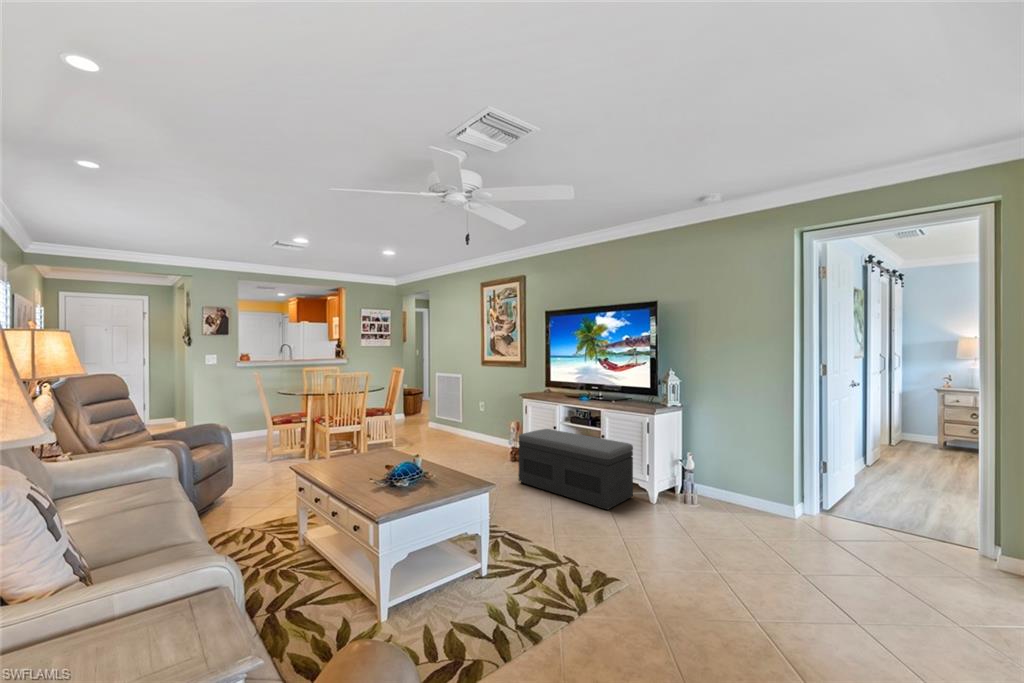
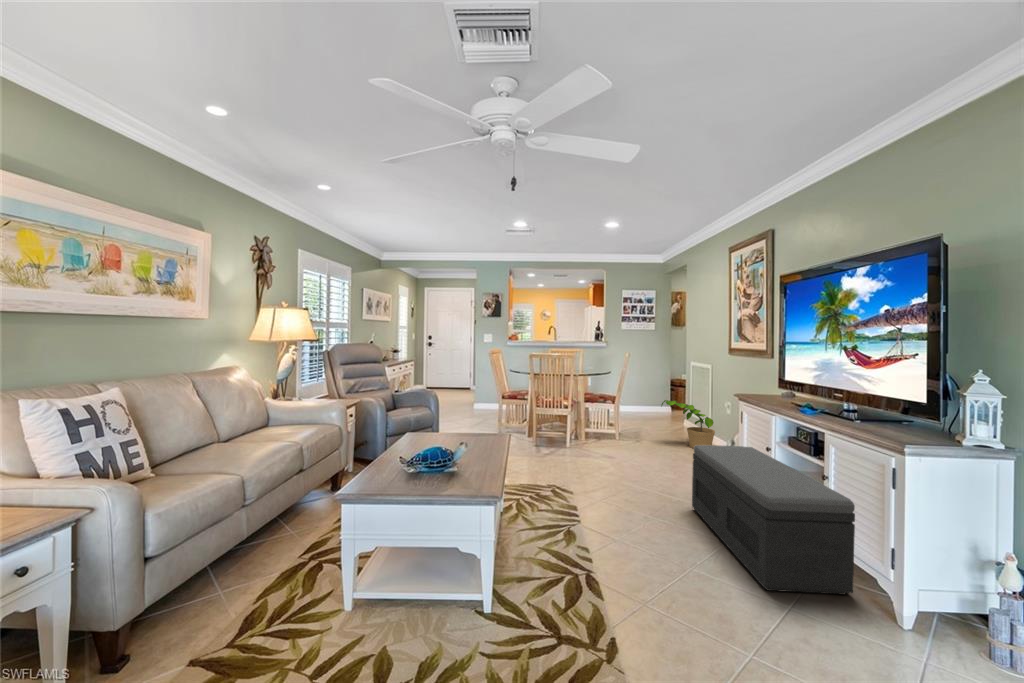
potted plant: none [434,406,473,444] -> present [661,400,715,448]

